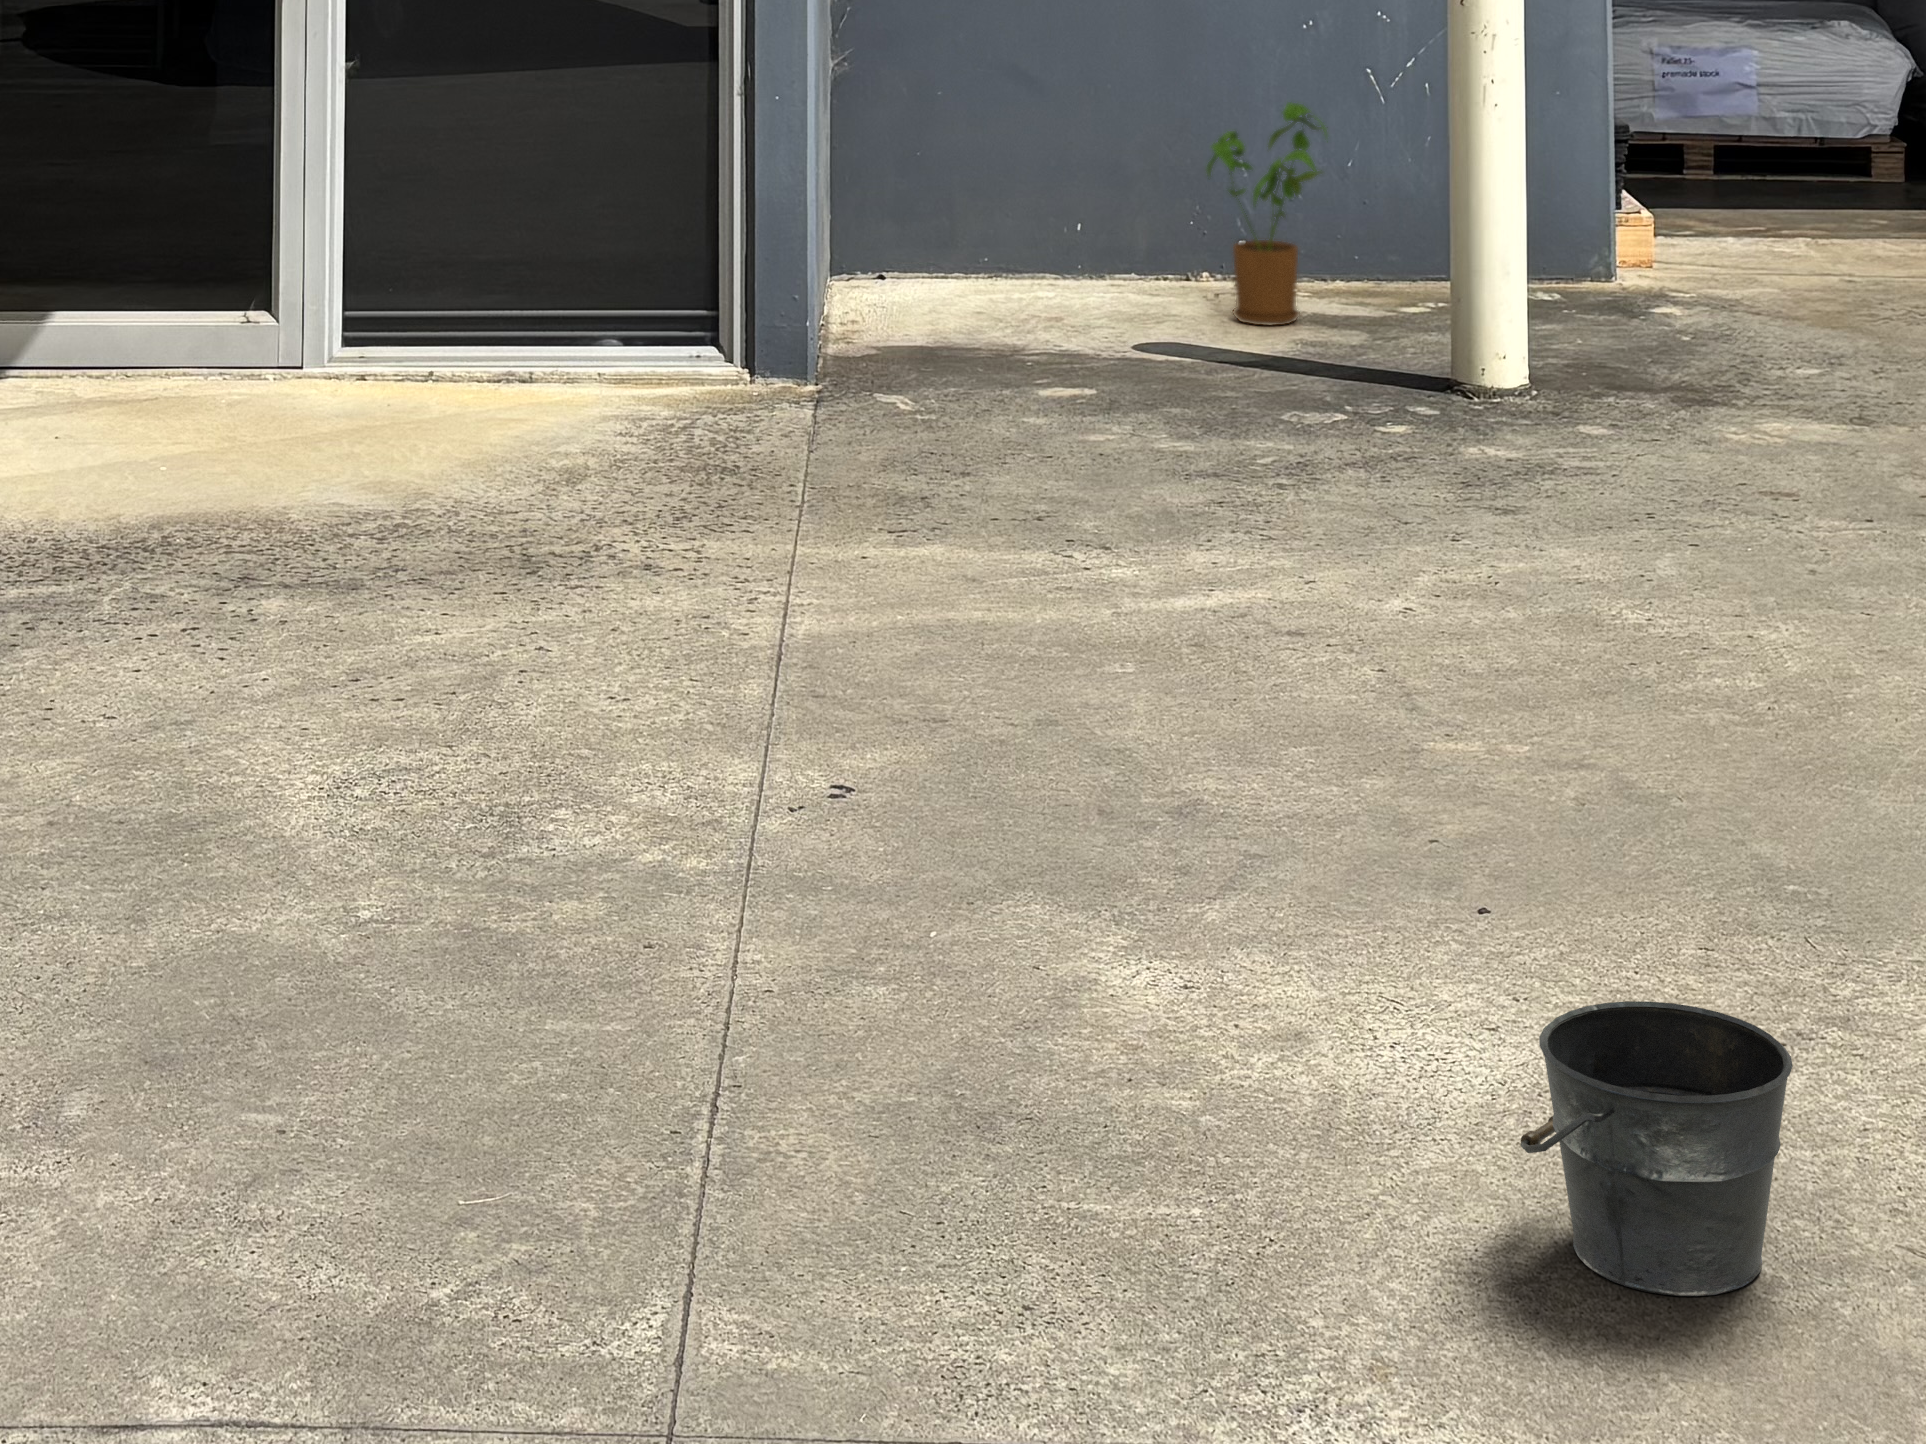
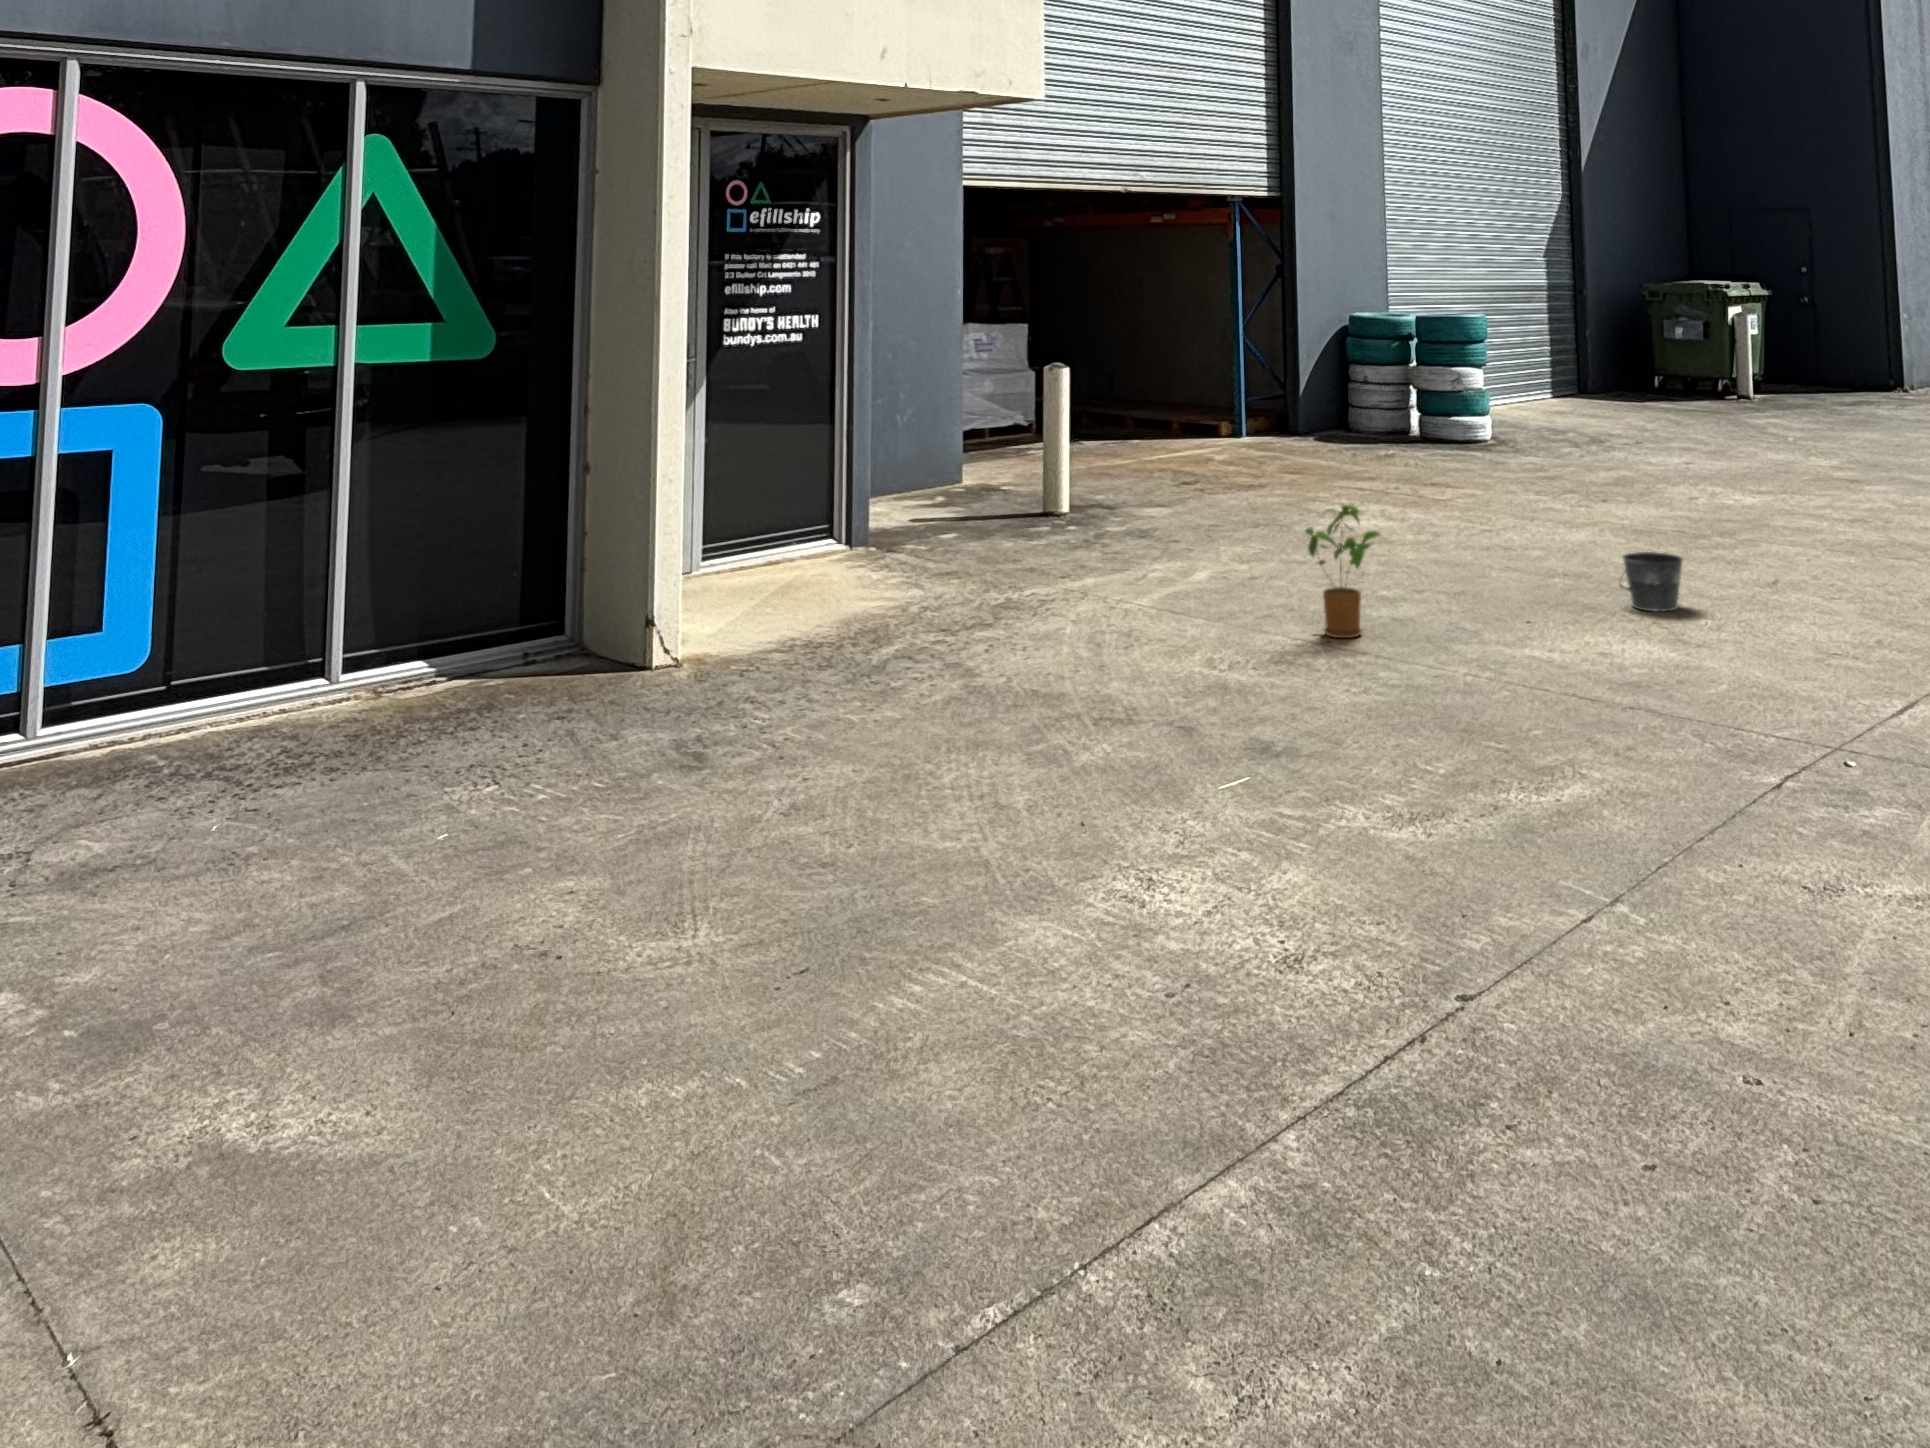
house plant: present [1207,103,1326,325] -> present [1305,505,1381,638]

